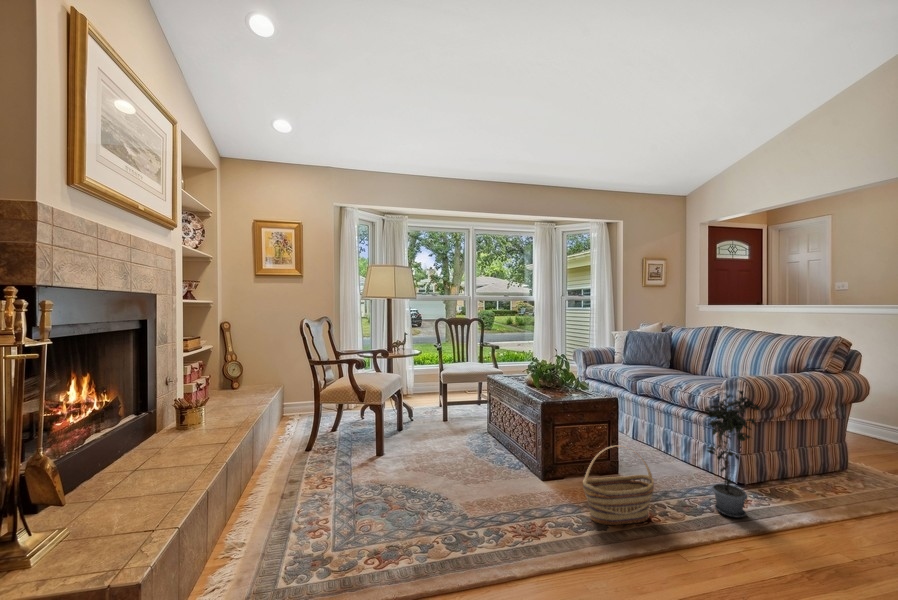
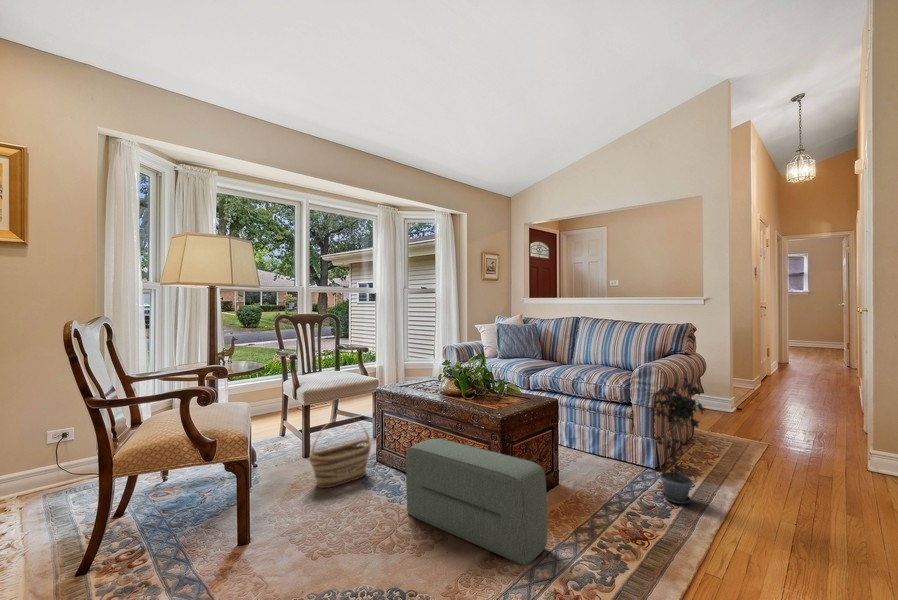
pouf: none [478,414,556,509] -> present [406,438,547,565]
basket: present [583,446,654,525] -> present [310,418,371,488]

